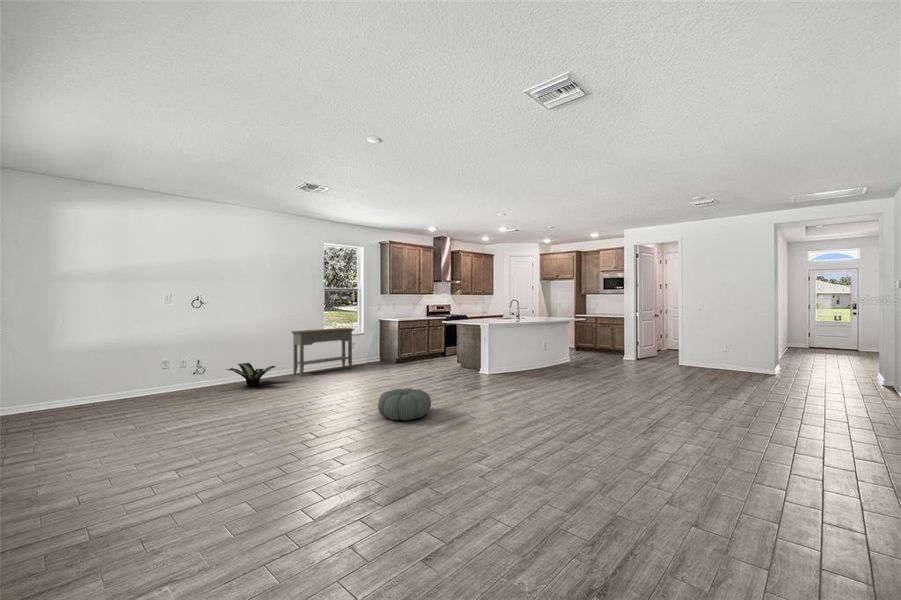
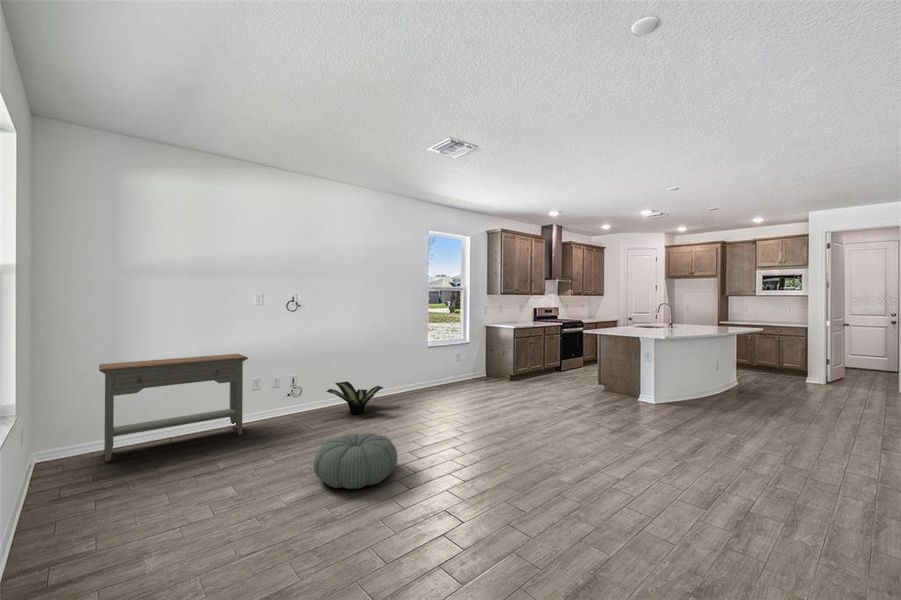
console table: present [292,328,354,376] -> present [99,354,248,461]
pouf: present [378,388,431,420] -> present [314,433,398,489]

